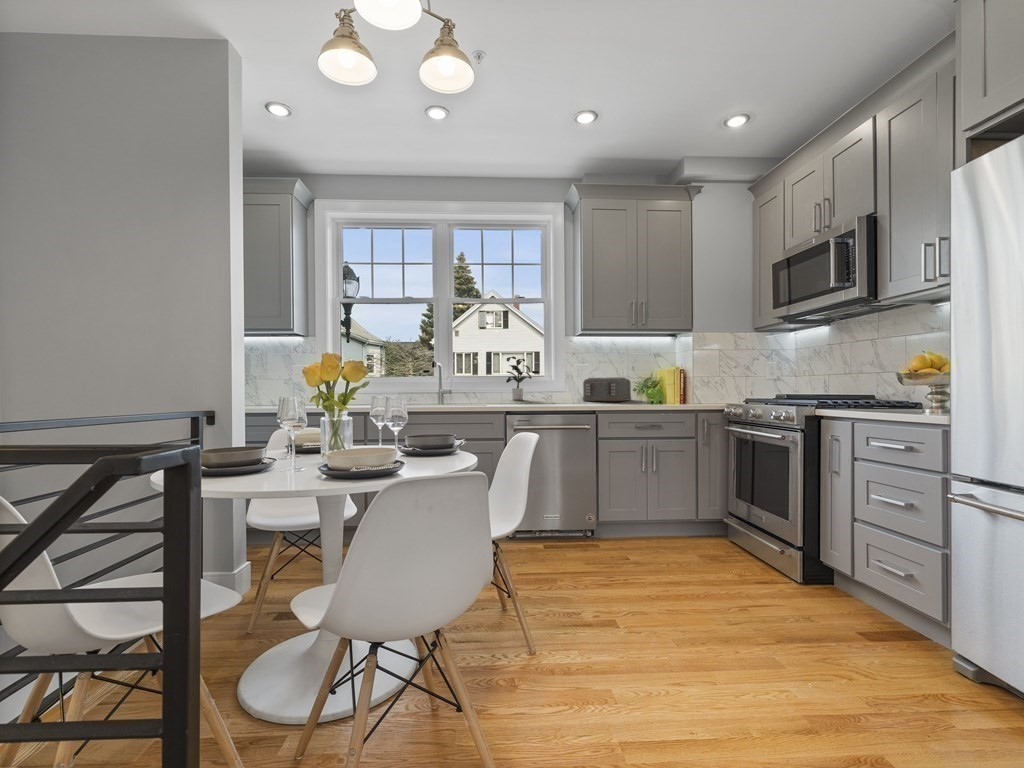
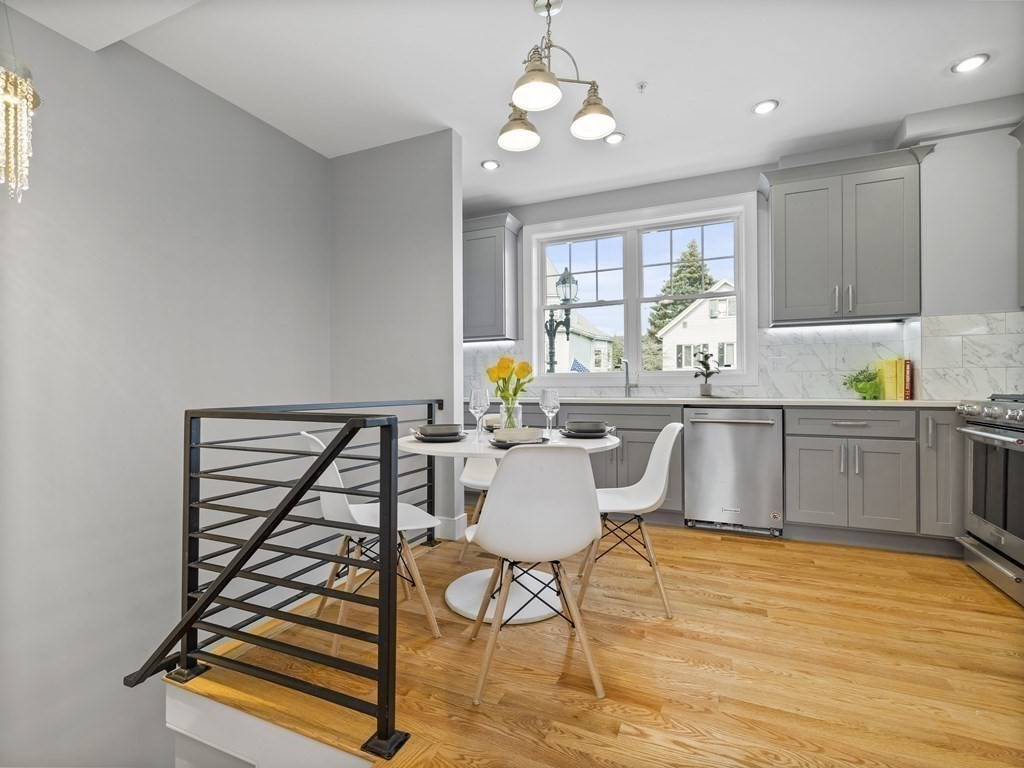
toaster: present [583,378,631,401] -> none [777,372,841,398]

